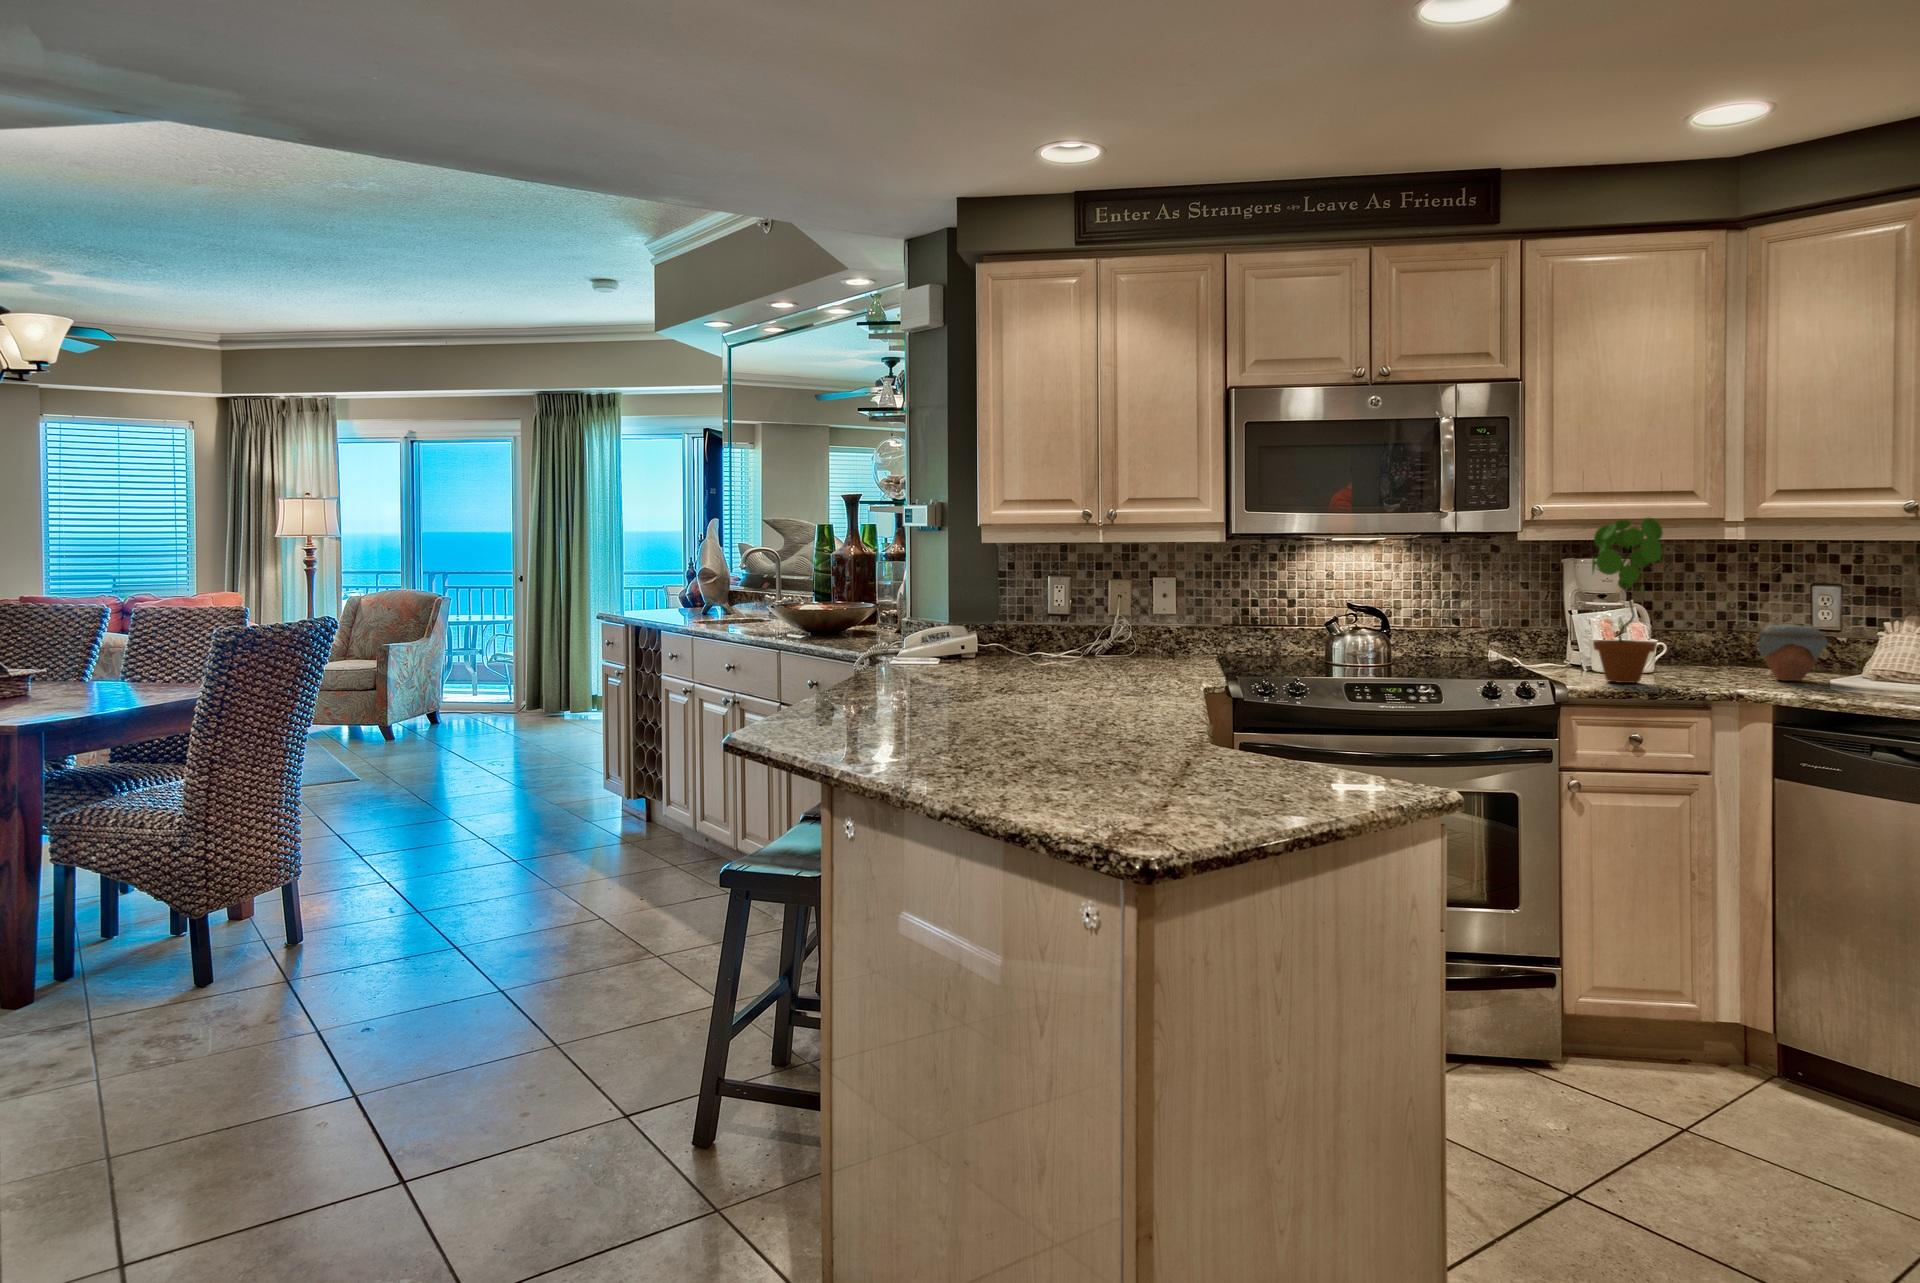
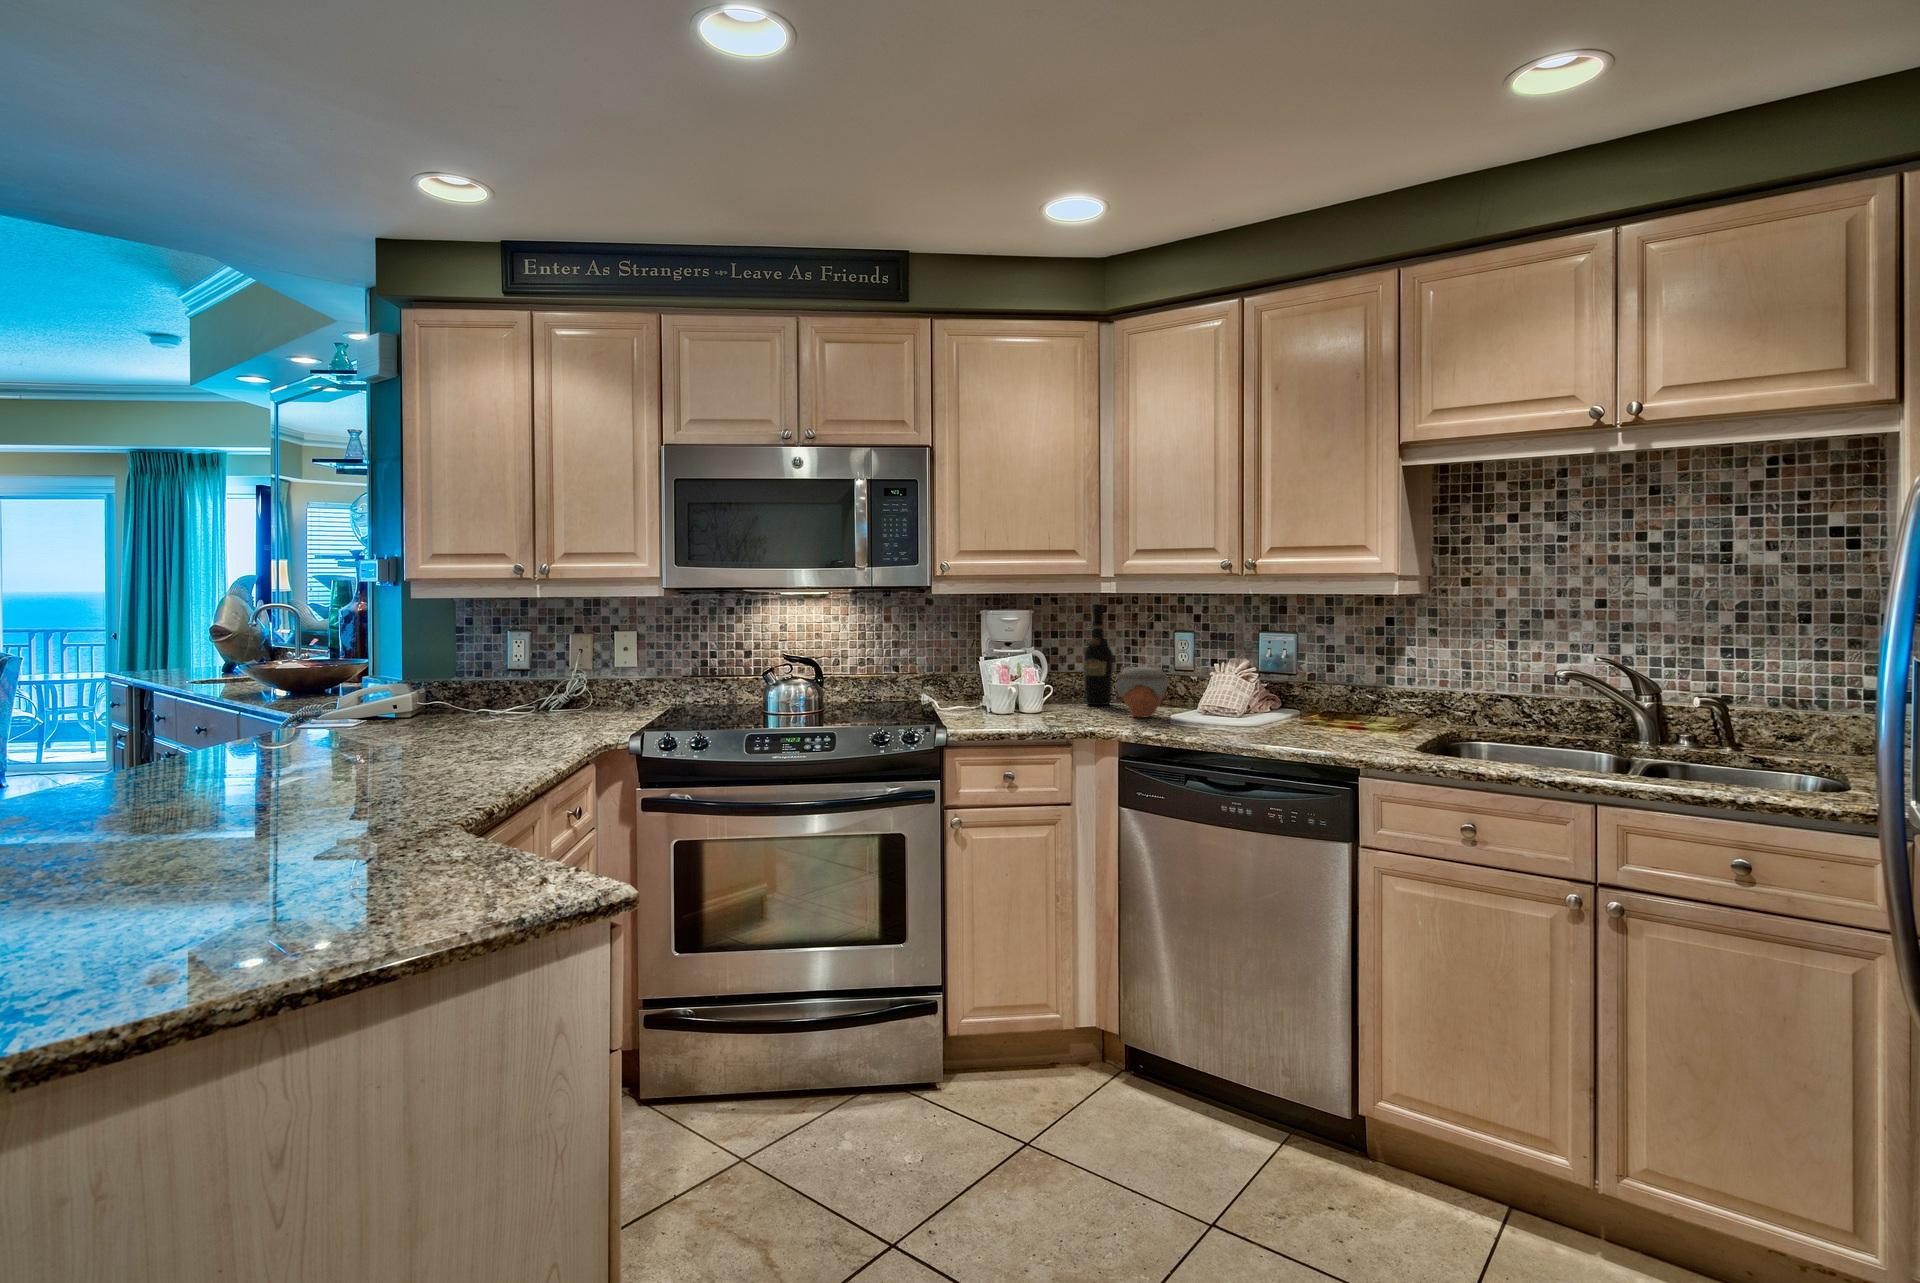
potted plant: present [1592,518,1663,683] -> none [974,572,1033,724]
wine bottle: none [1700,552,1738,667] -> present [1084,604,1113,705]

